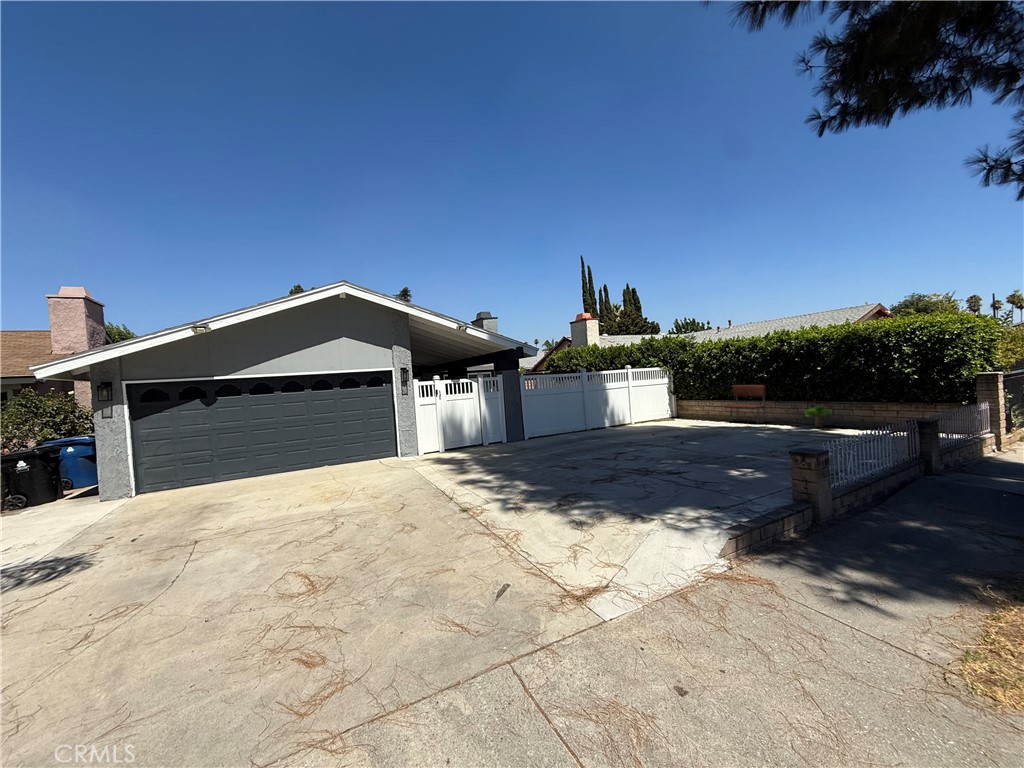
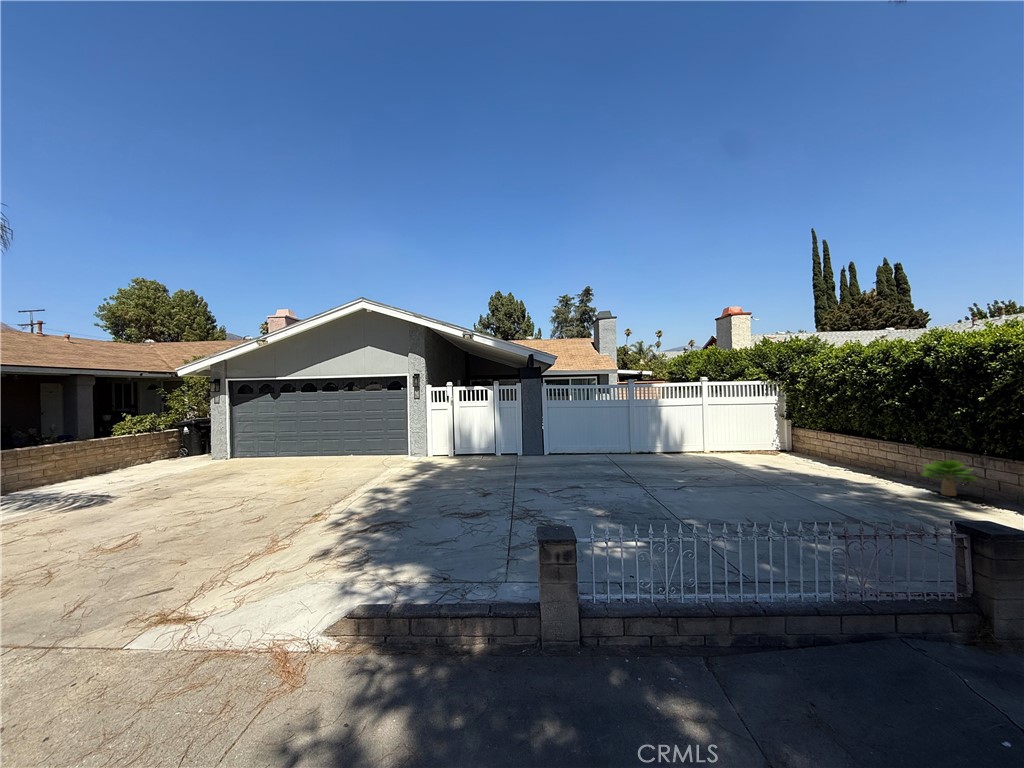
bench: present [725,385,766,424] -> none [825,413,888,475]

